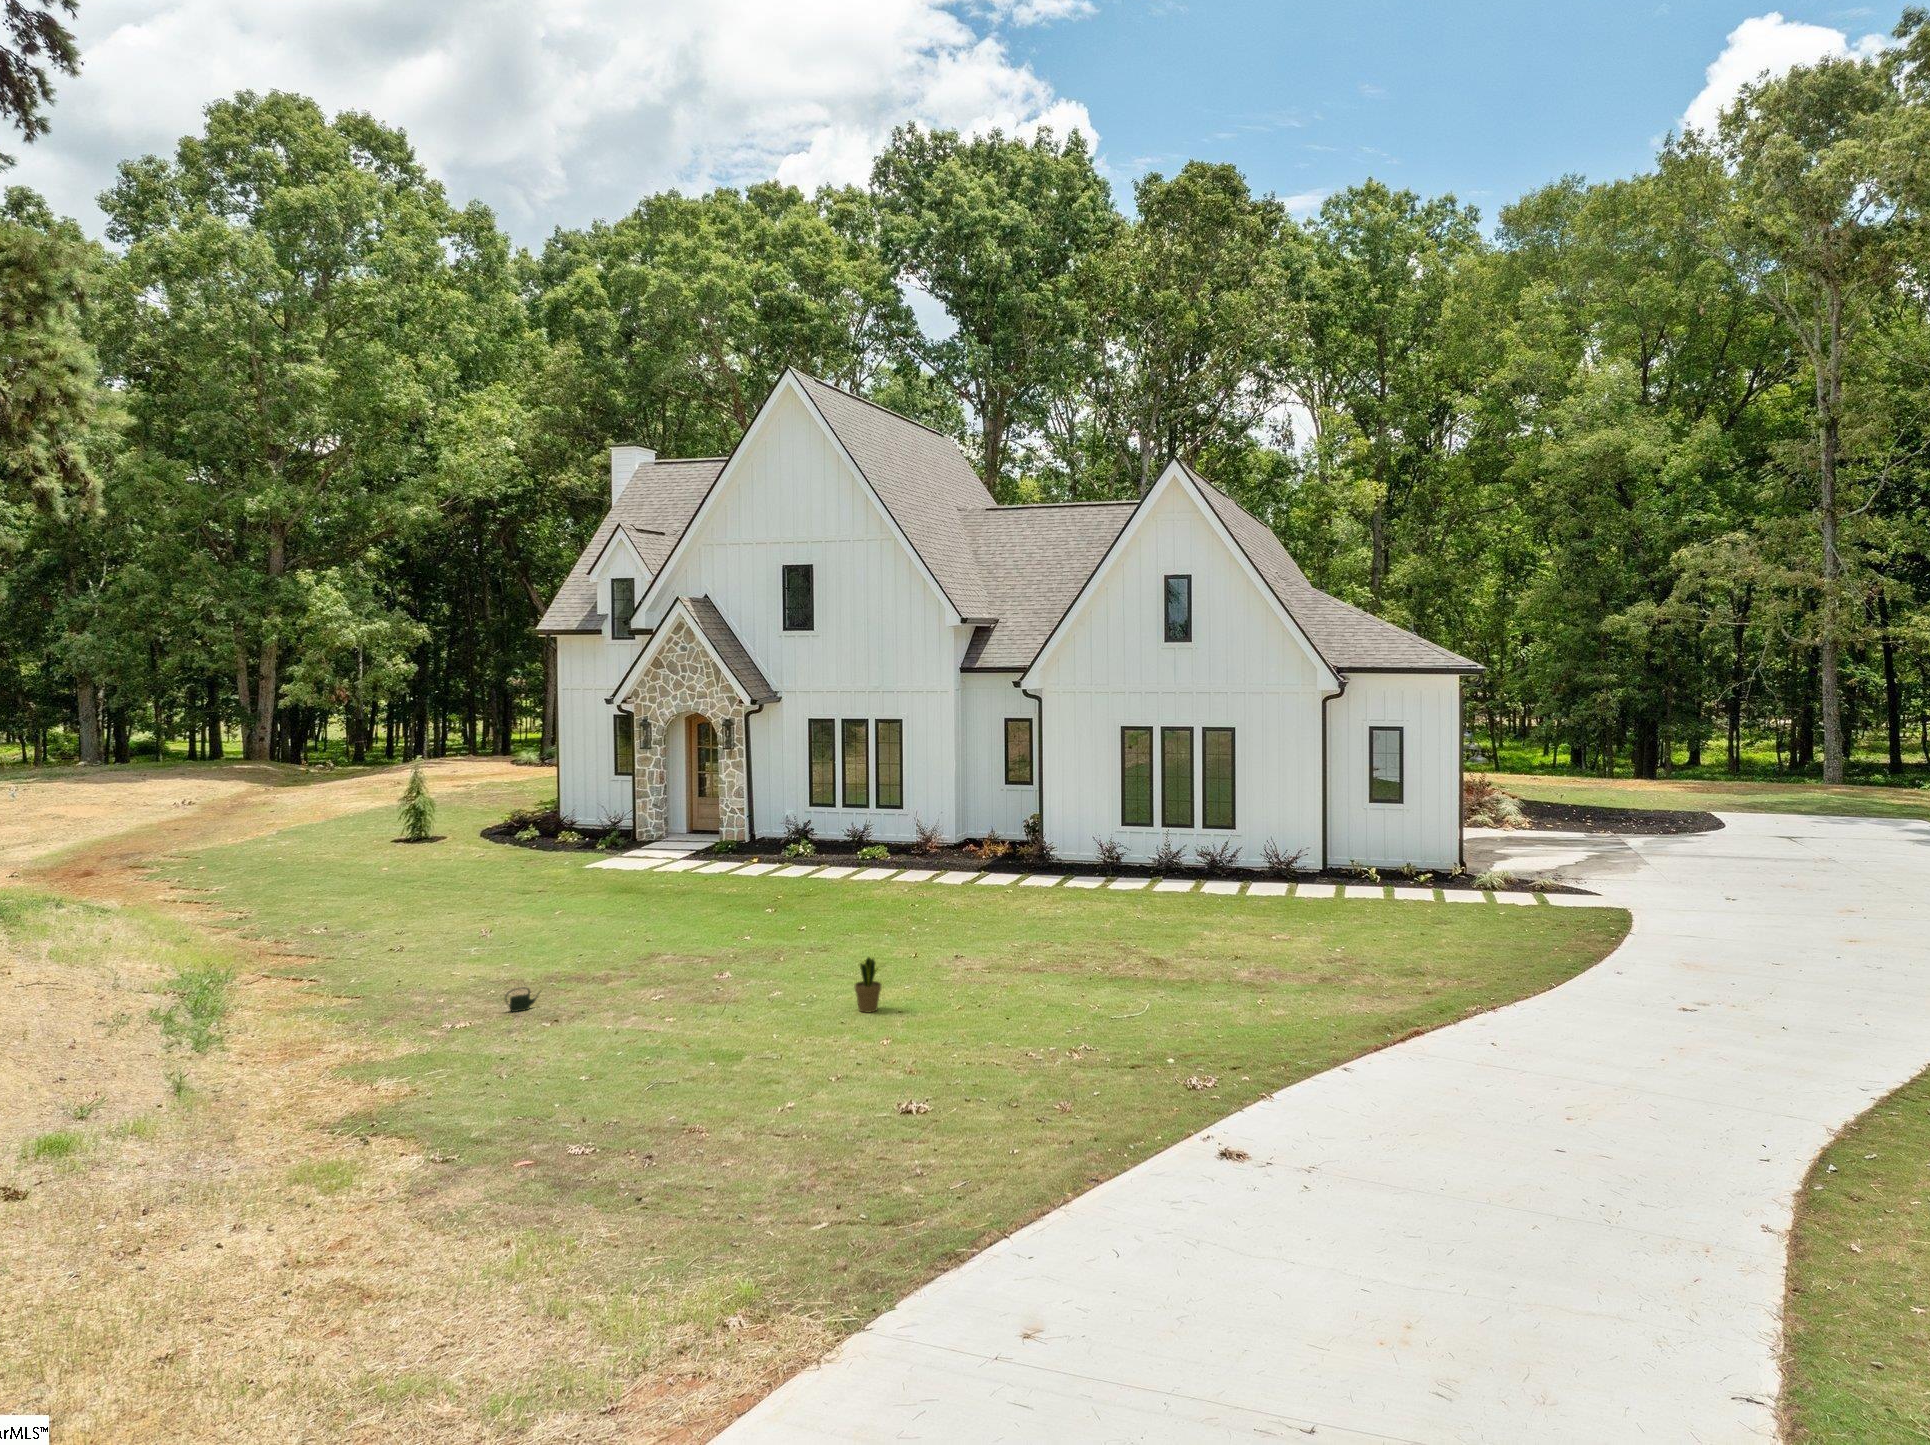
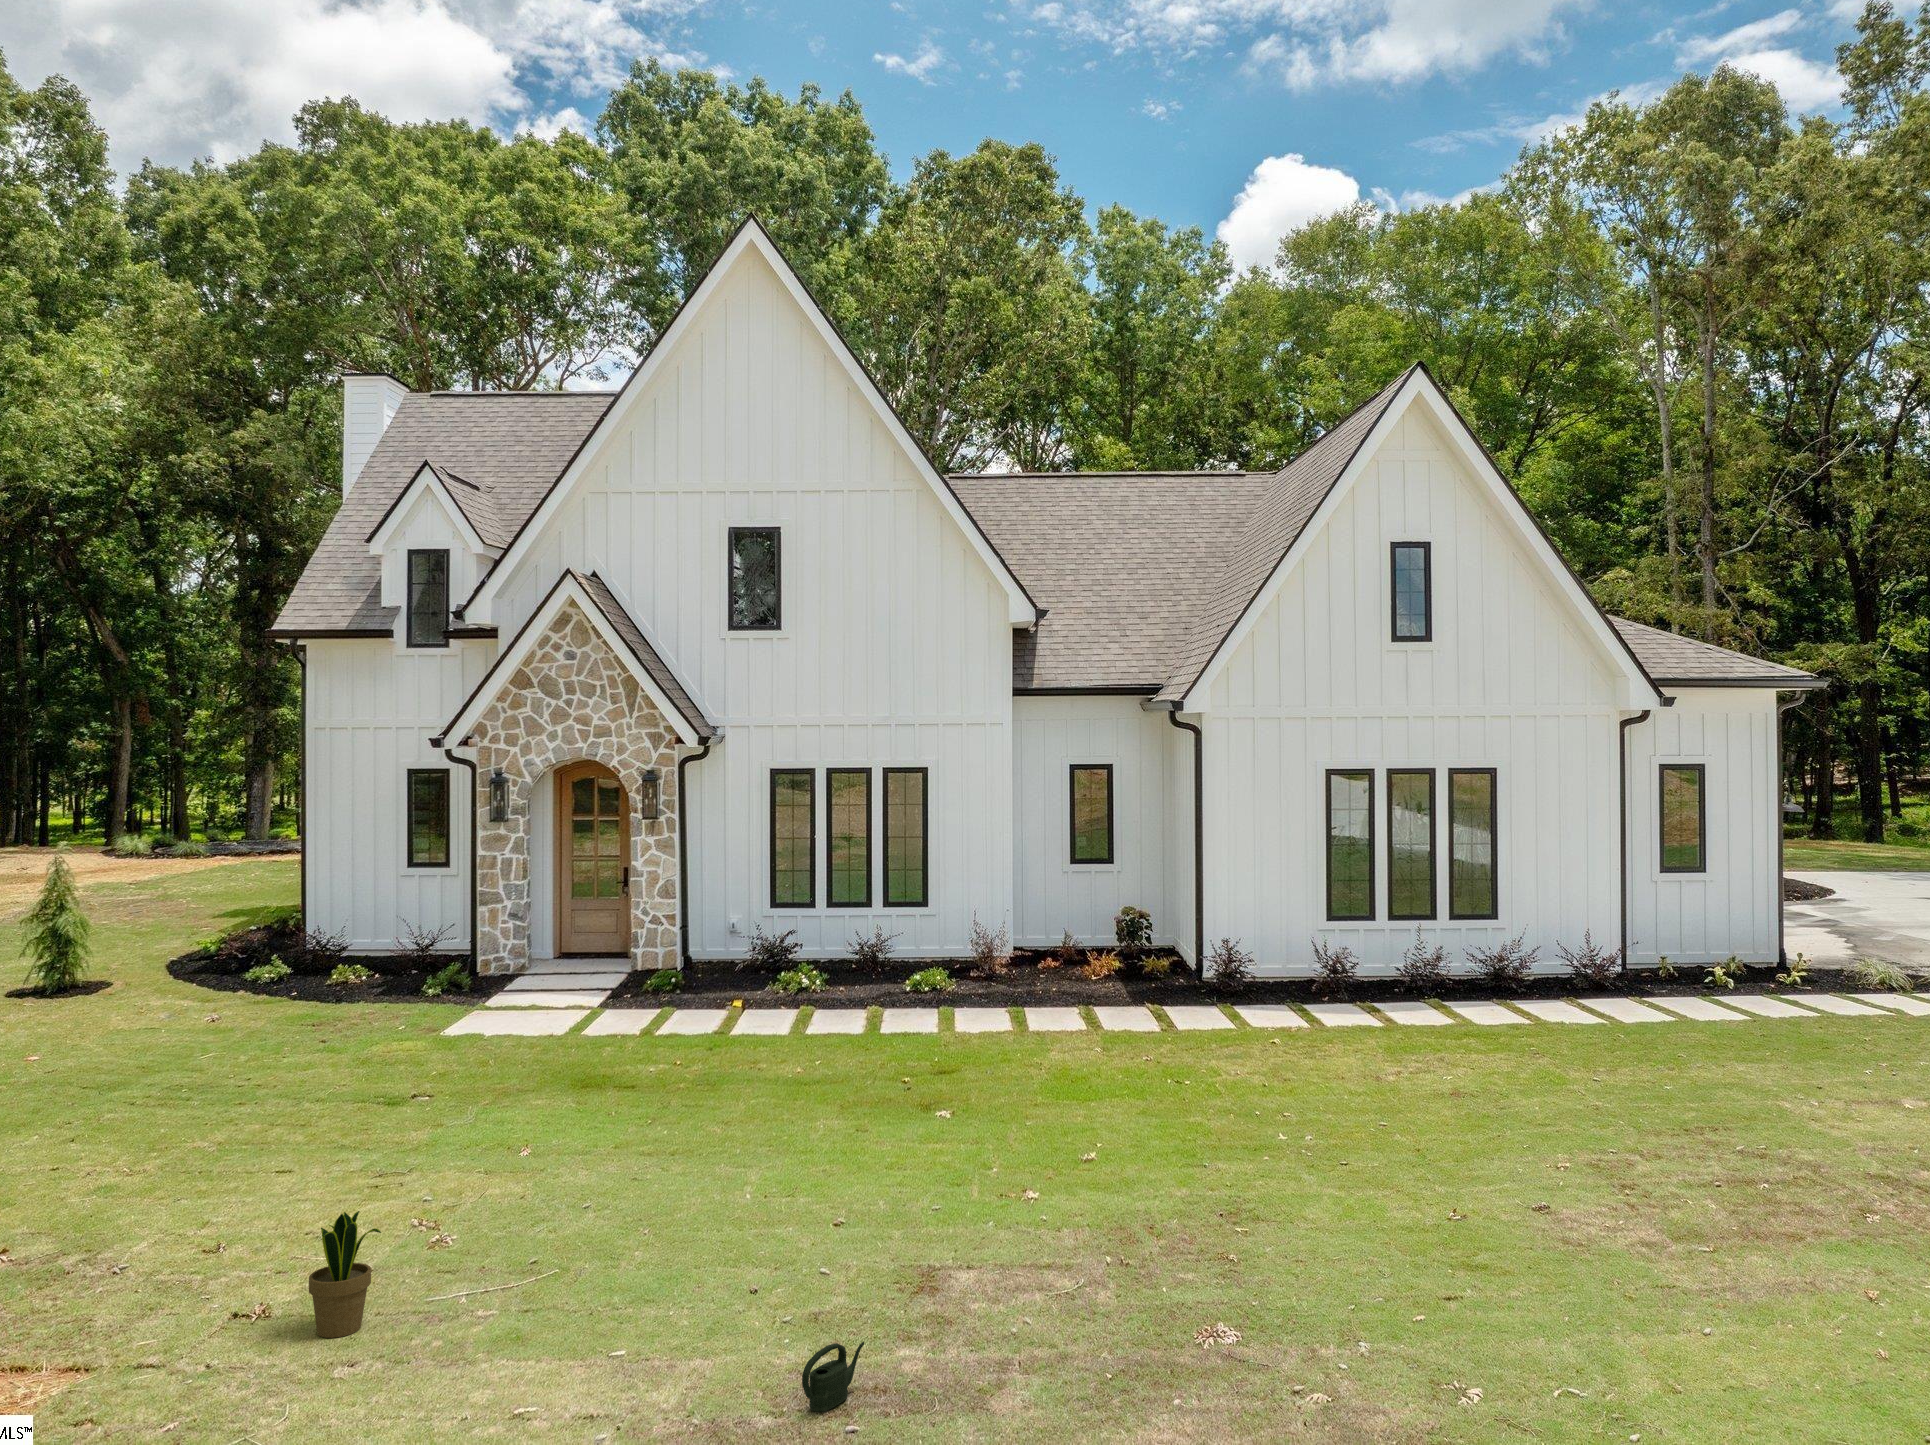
potted plant: present [855,957,881,1013] -> present [309,1211,381,1338]

